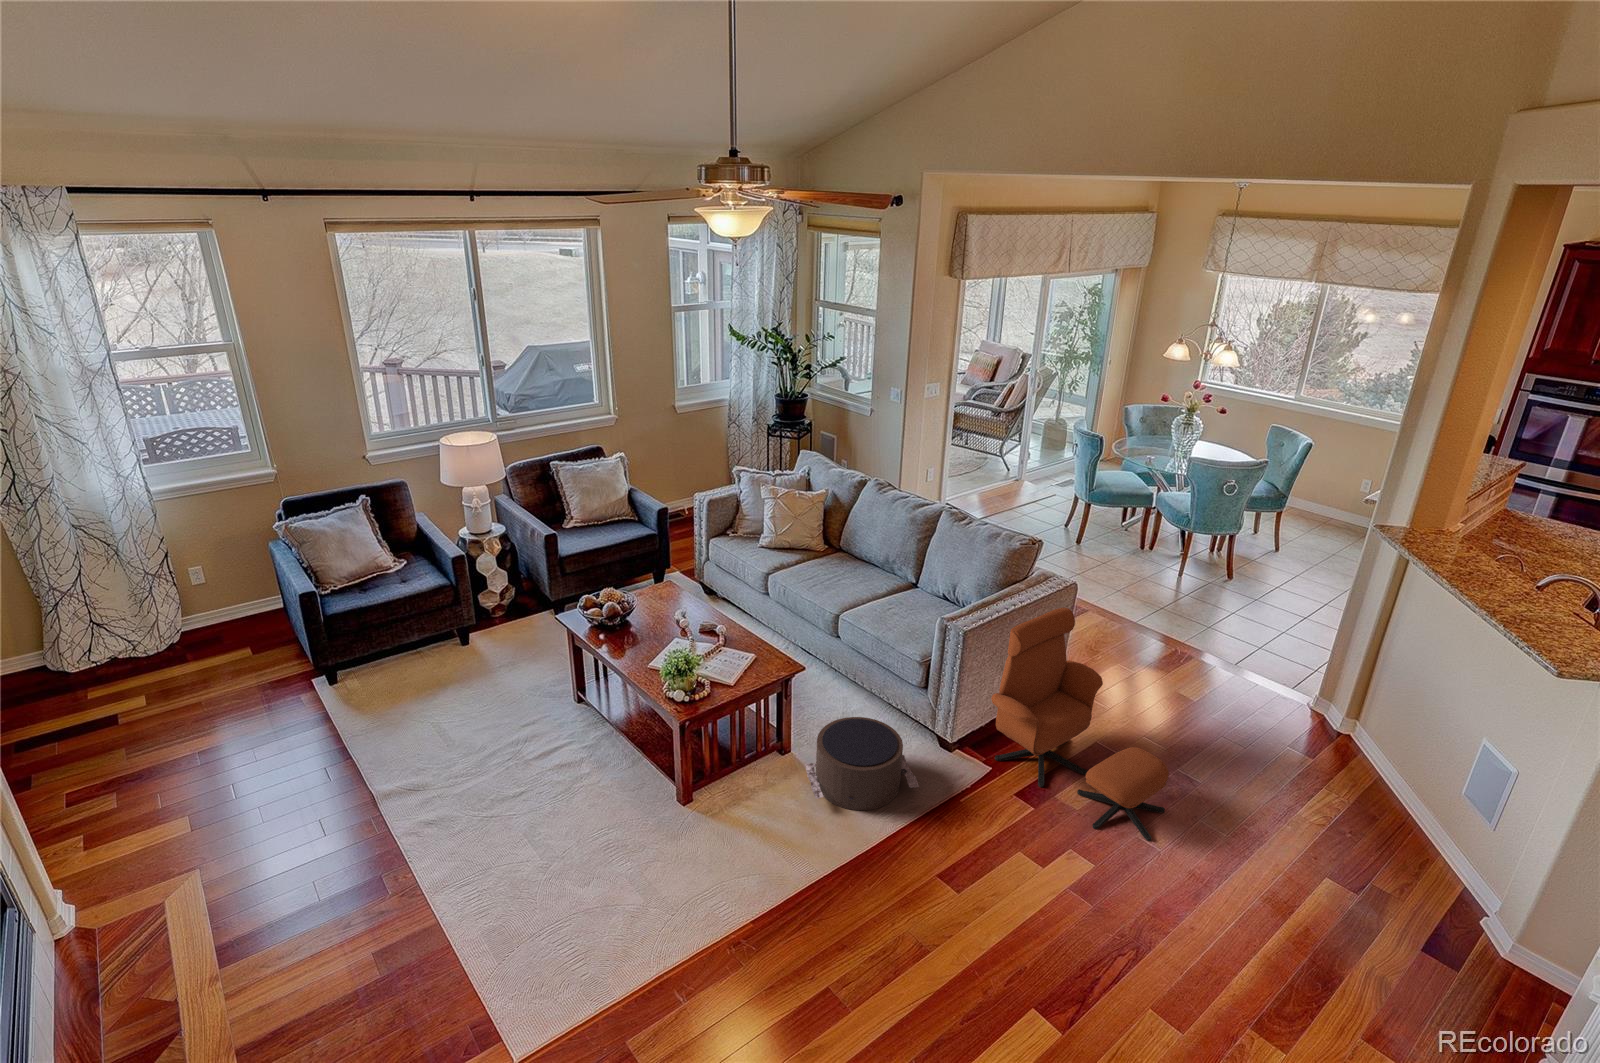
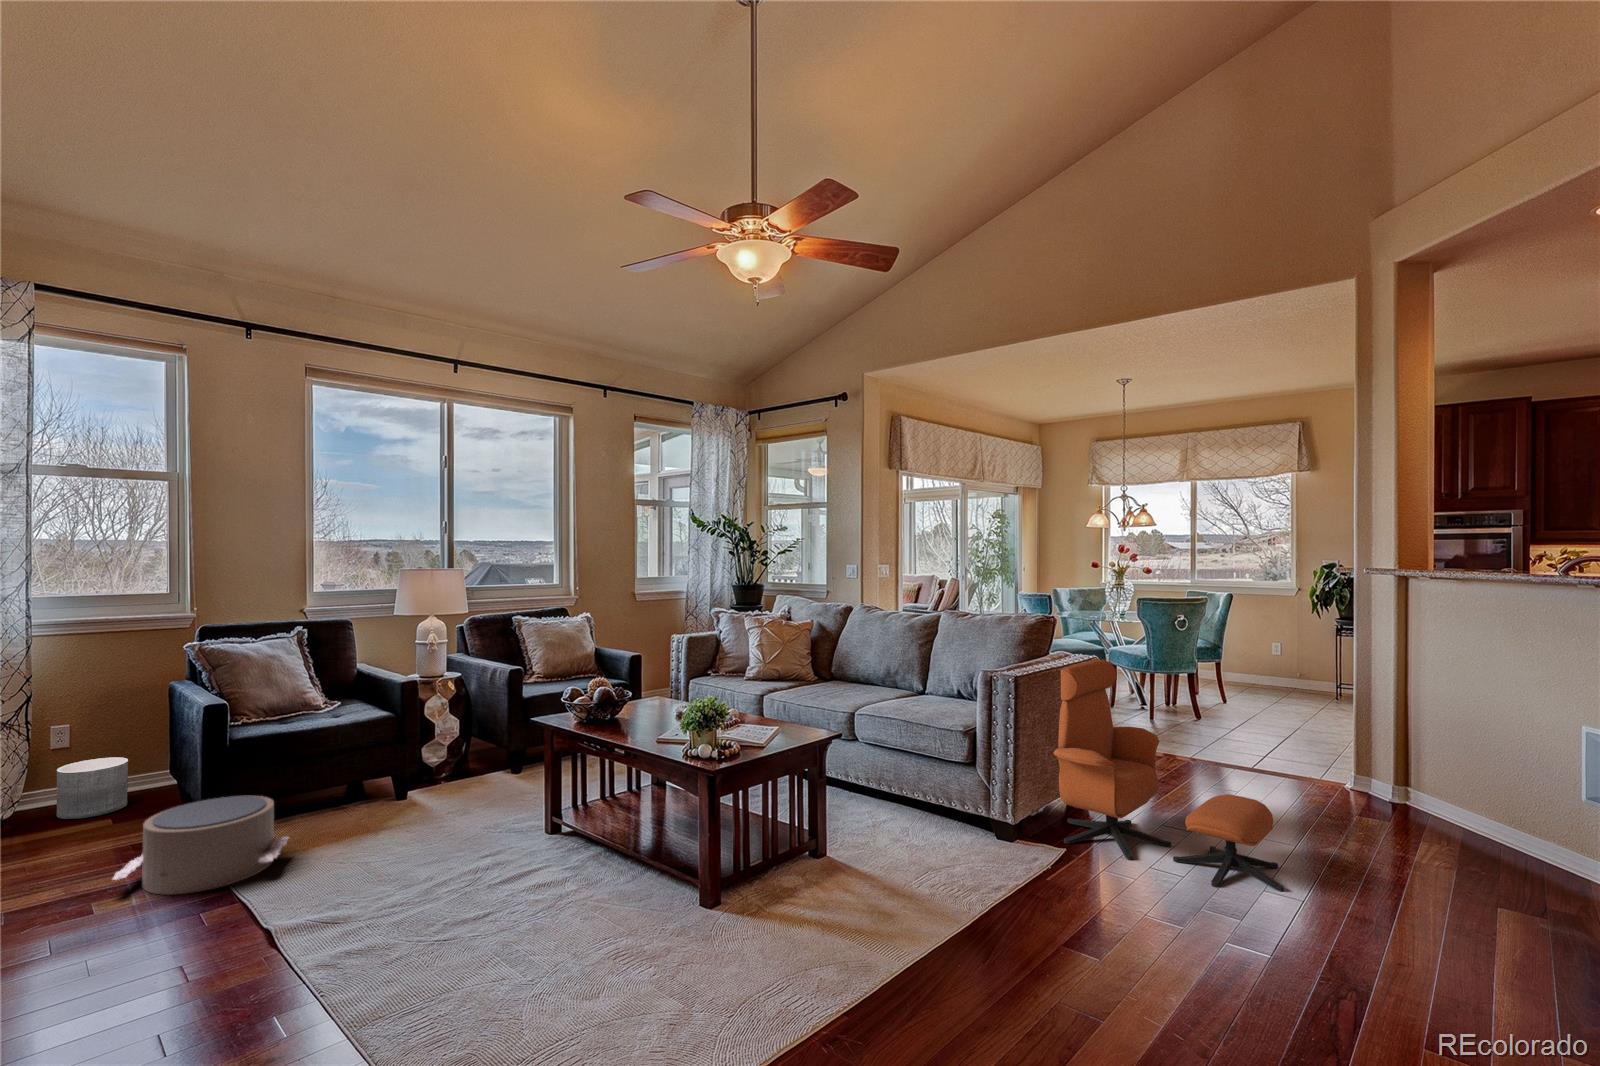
planter: none [205,593,261,644] -> present [57,758,128,819]
pouf: present [806,717,919,810] -> present [113,796,288,895]

